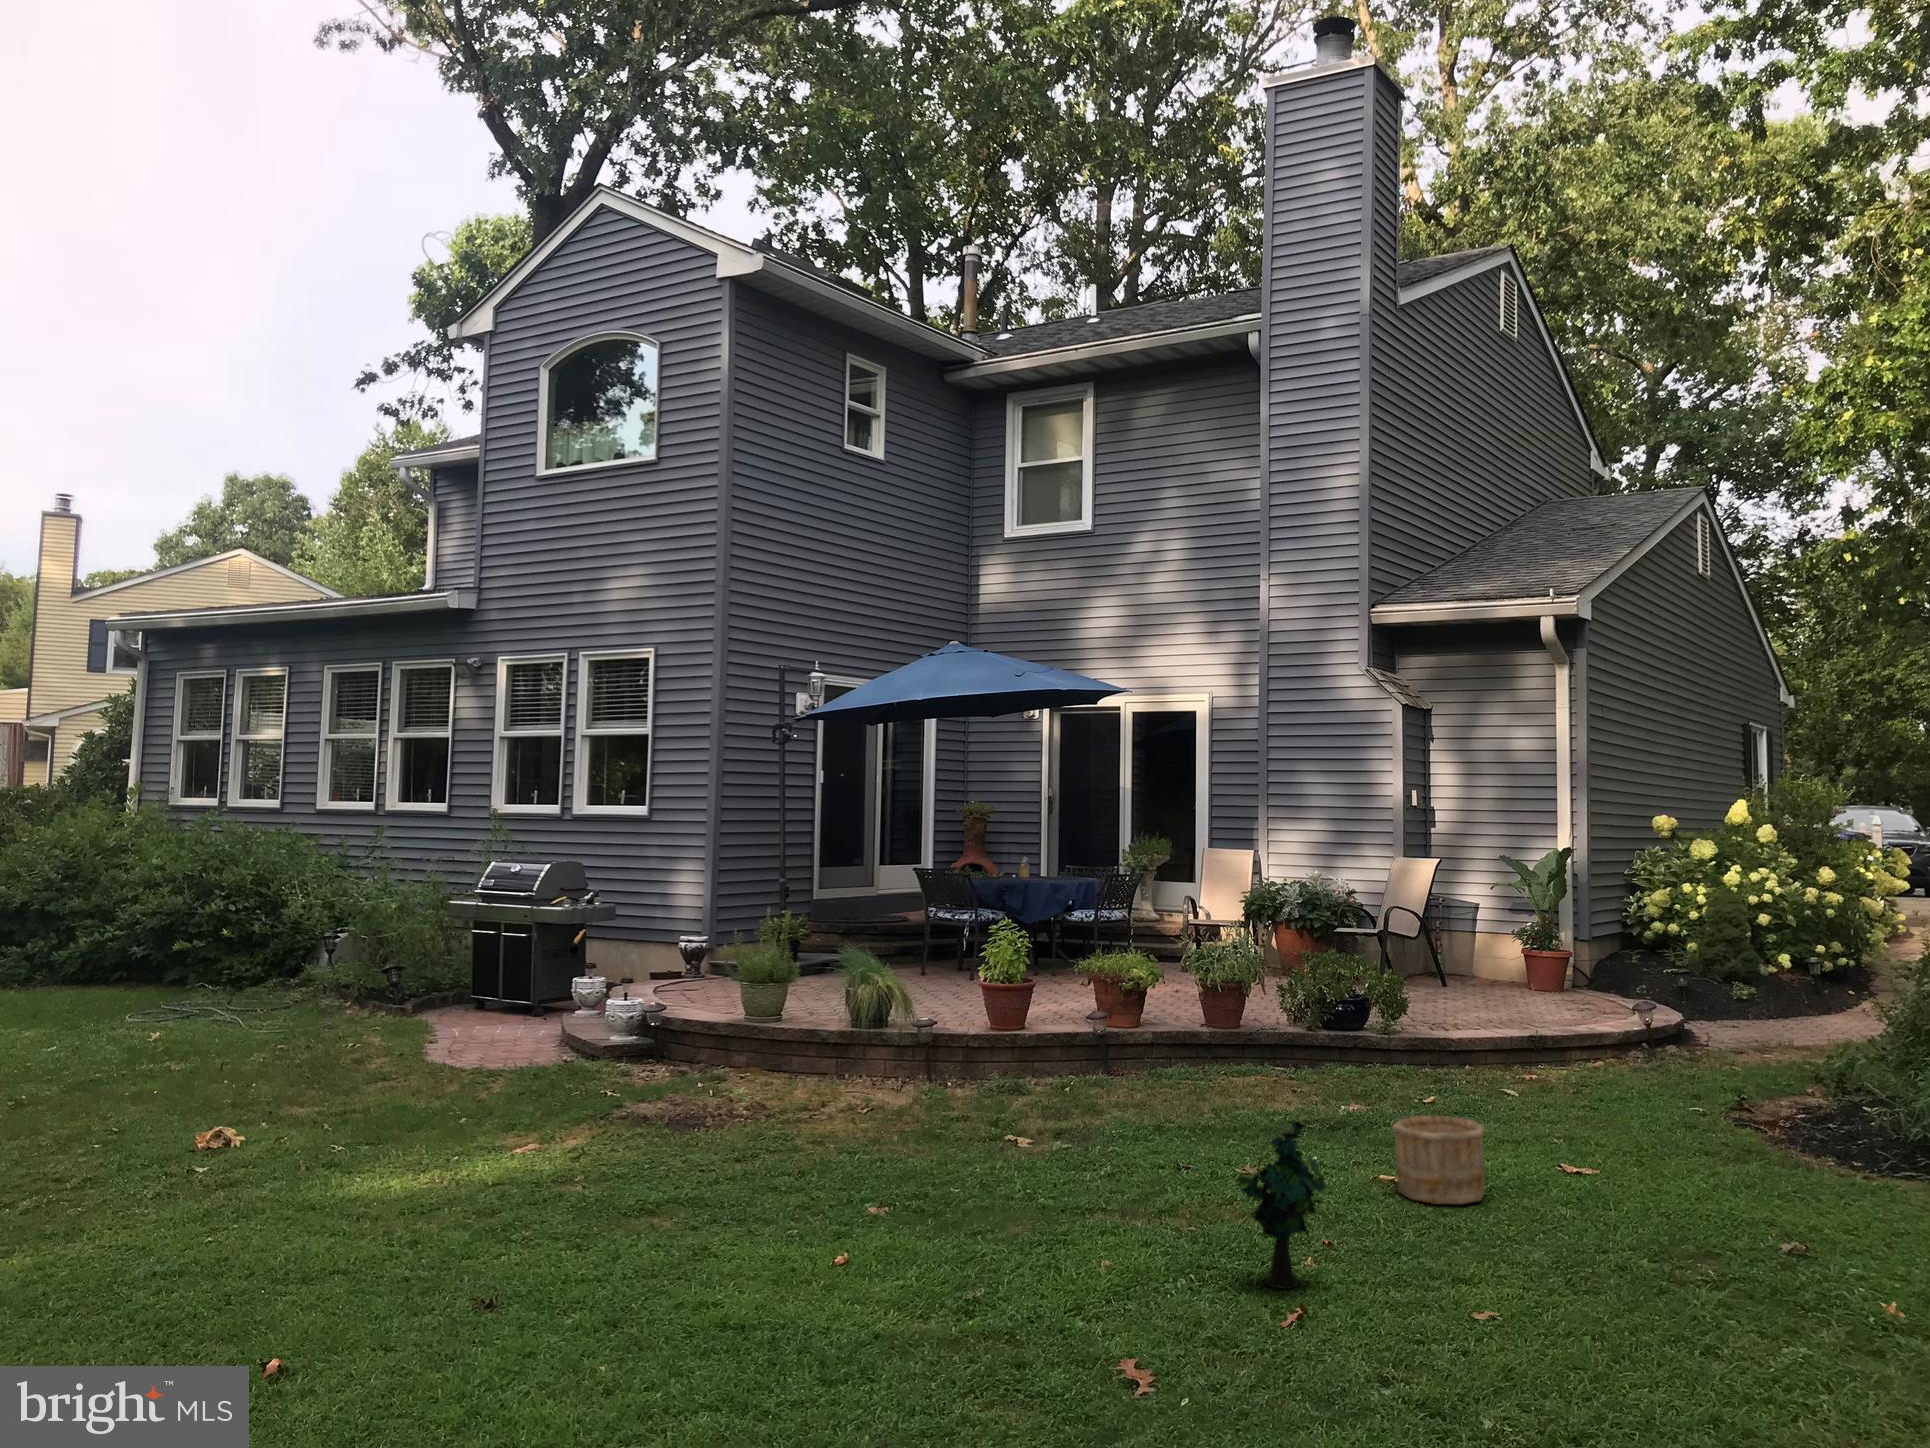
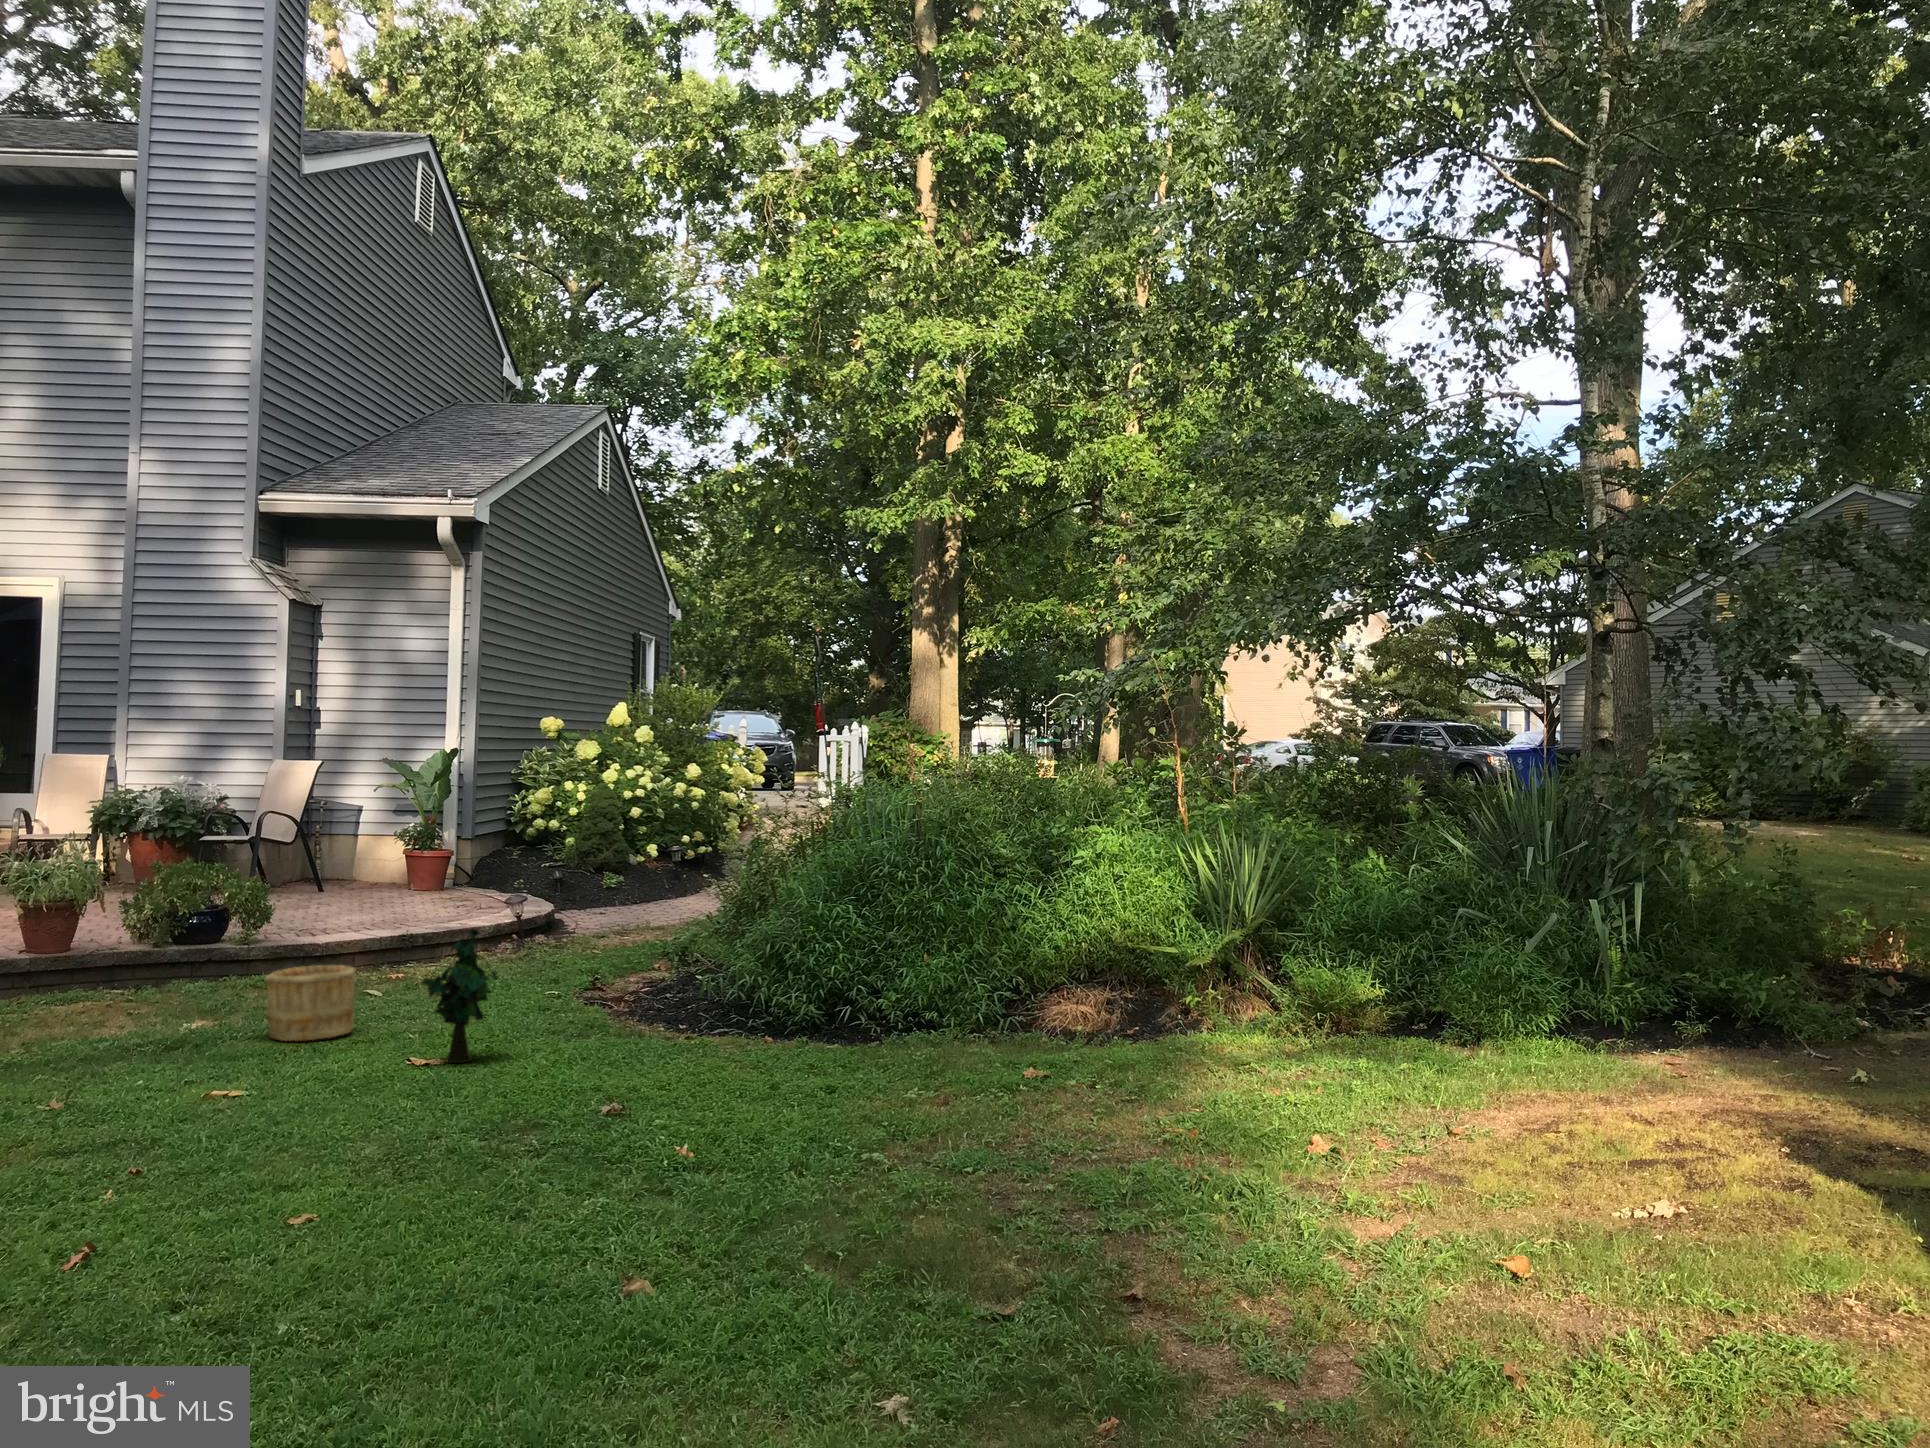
decorative plant: present [1237,1121,1326,1289] -> present [421,930,498,1063]

